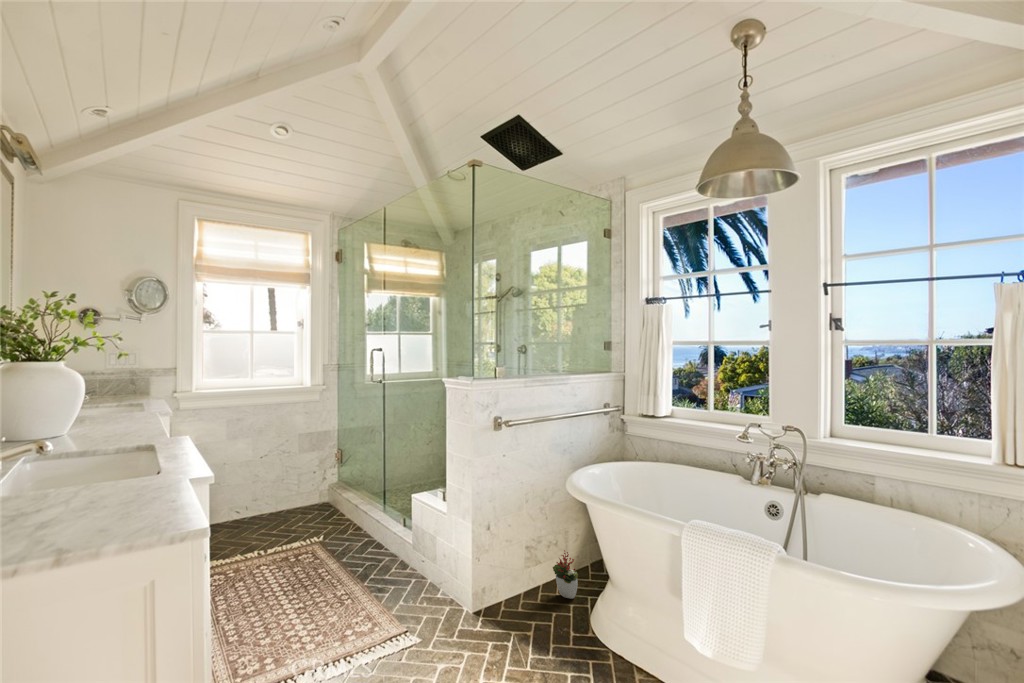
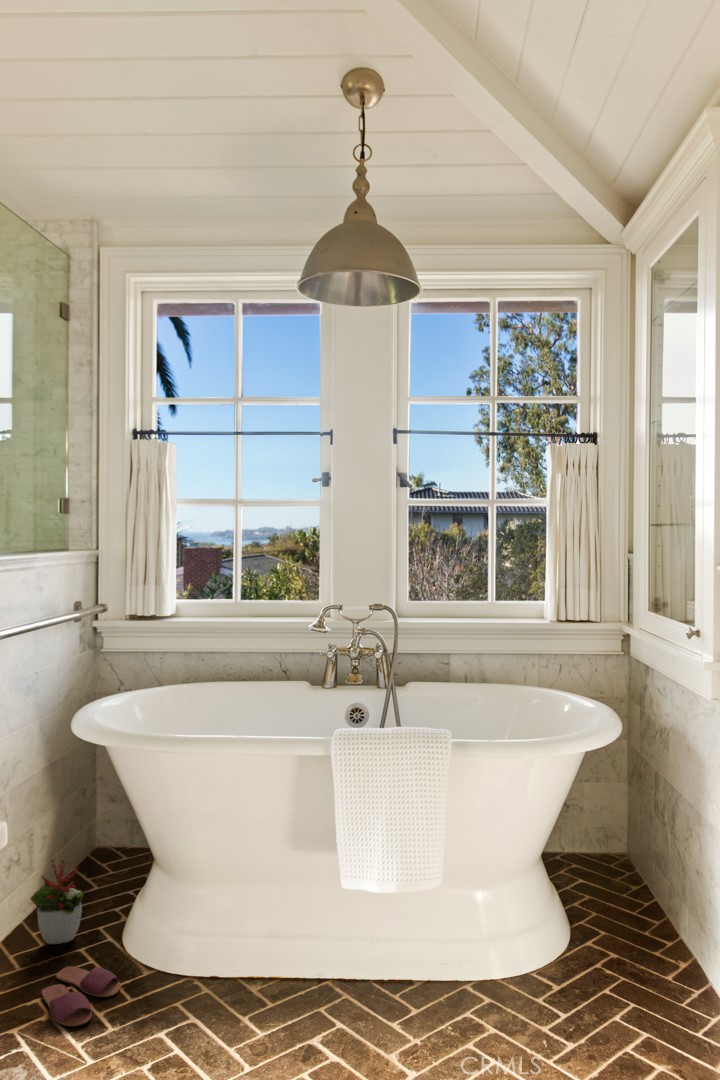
slippers: none [532,612,574,647] -> present [42,966,121,1026]

